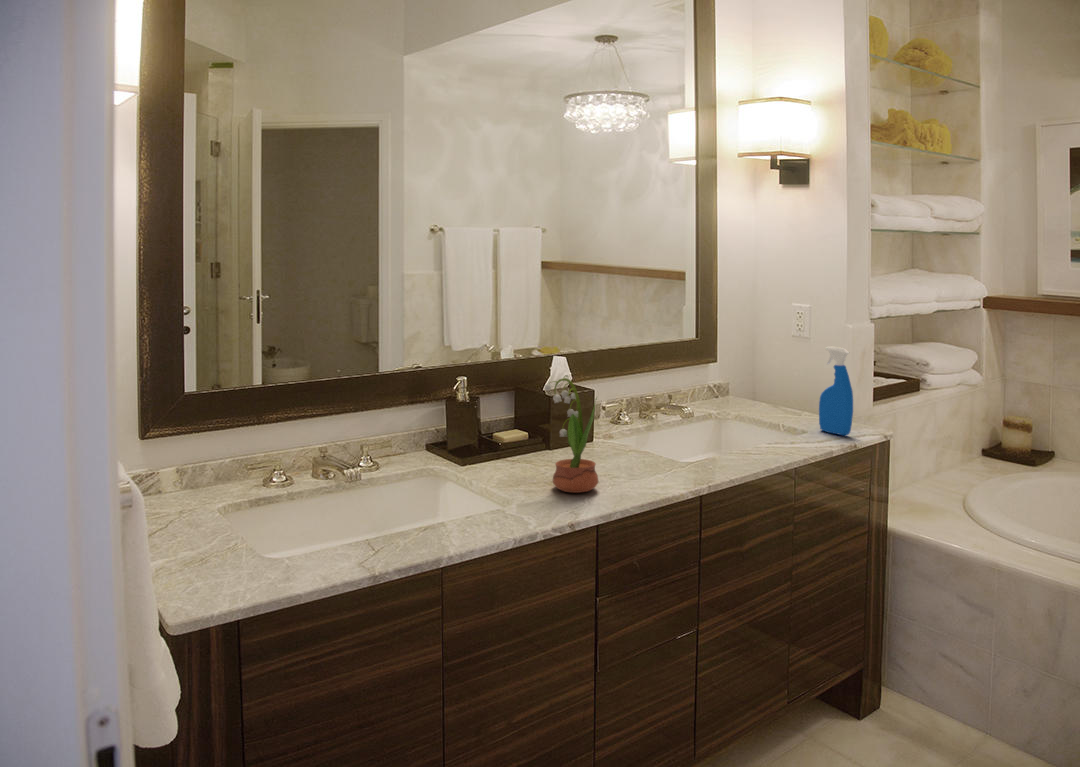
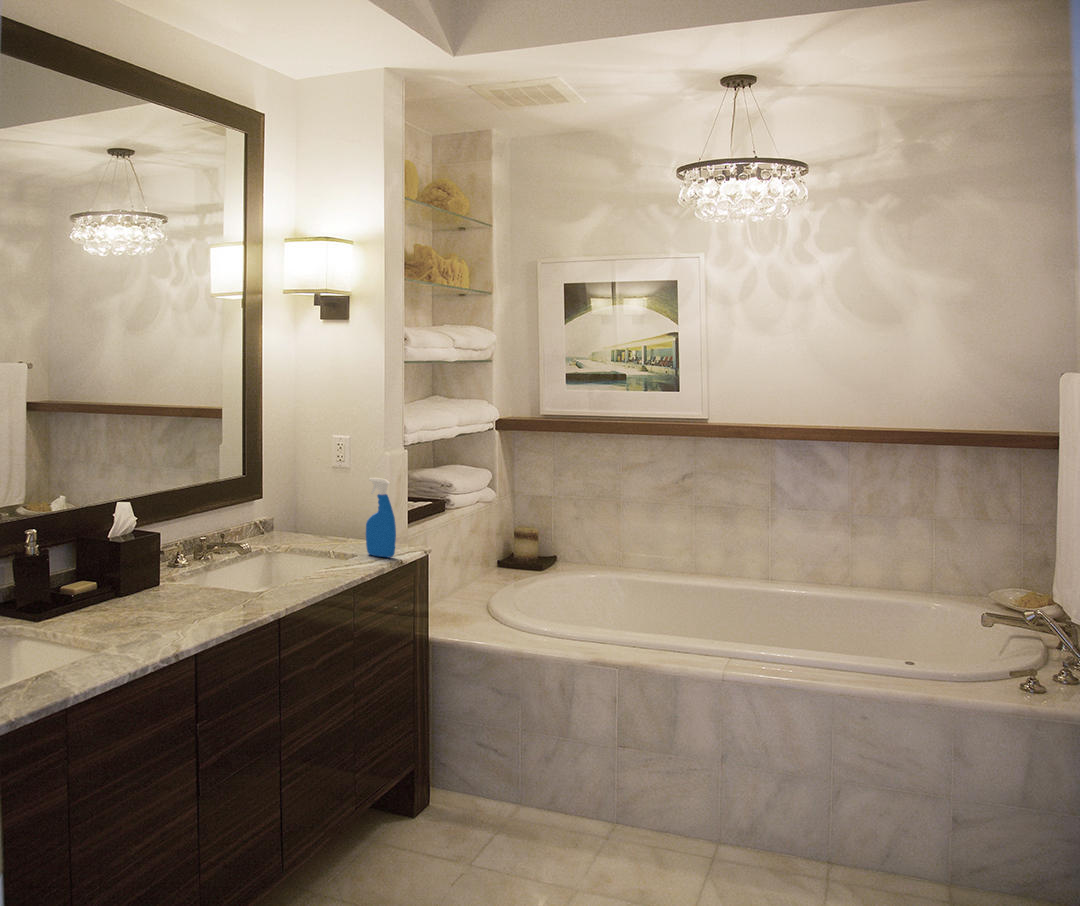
potted flower: present [544,375,599,493] -> none [131,521,188,631]

